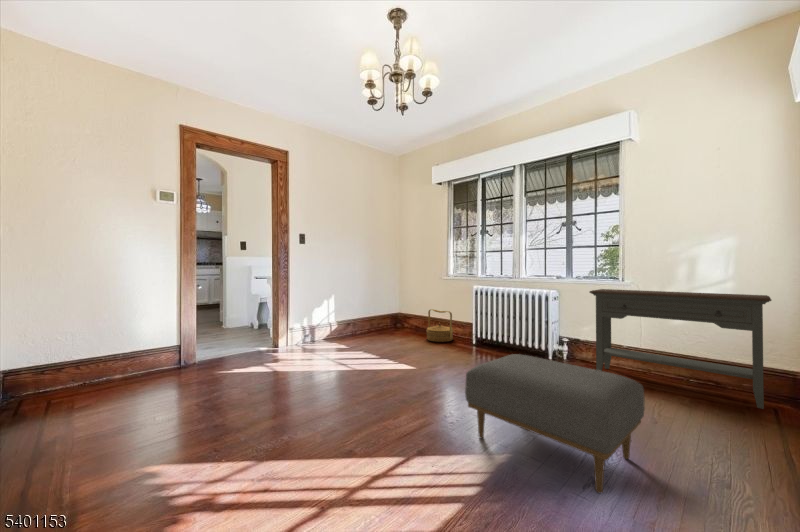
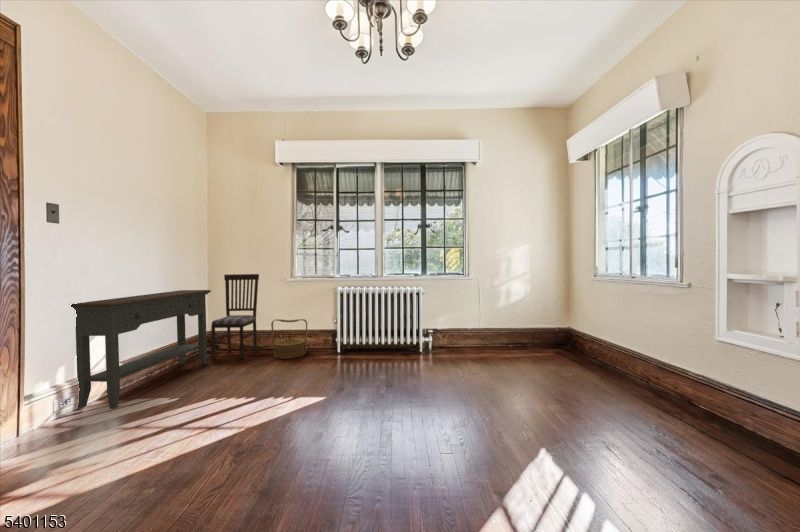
dining chair: none [392,272,426,336] -> present [211,274,259,359]
console table: present [590,289,771,409] -> present [71,290,211,408]
ottoman: present [465,354,645,493] -> none [476,352,638,451]

